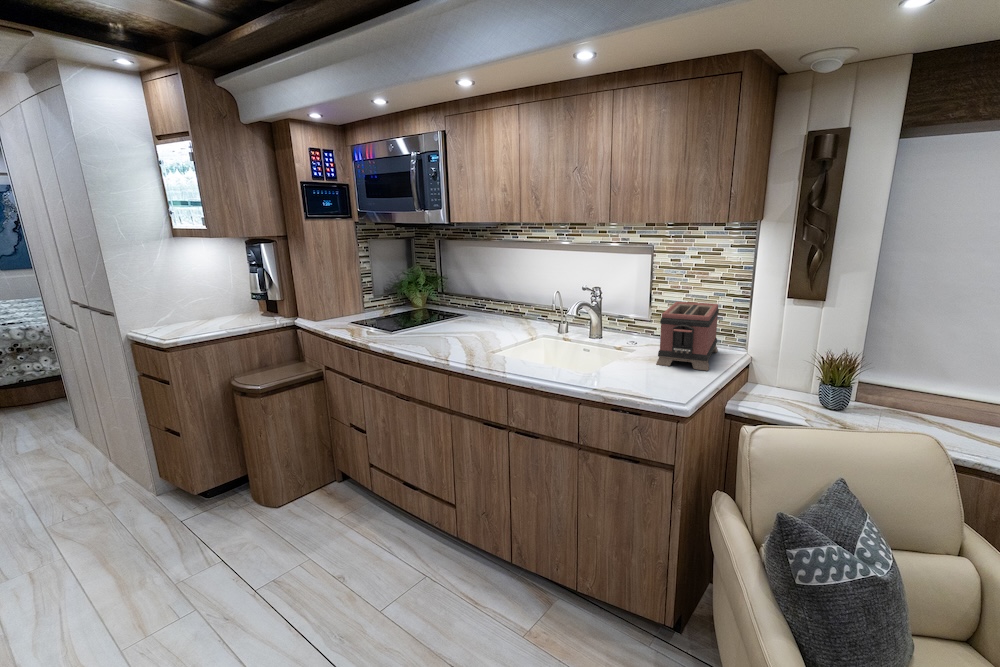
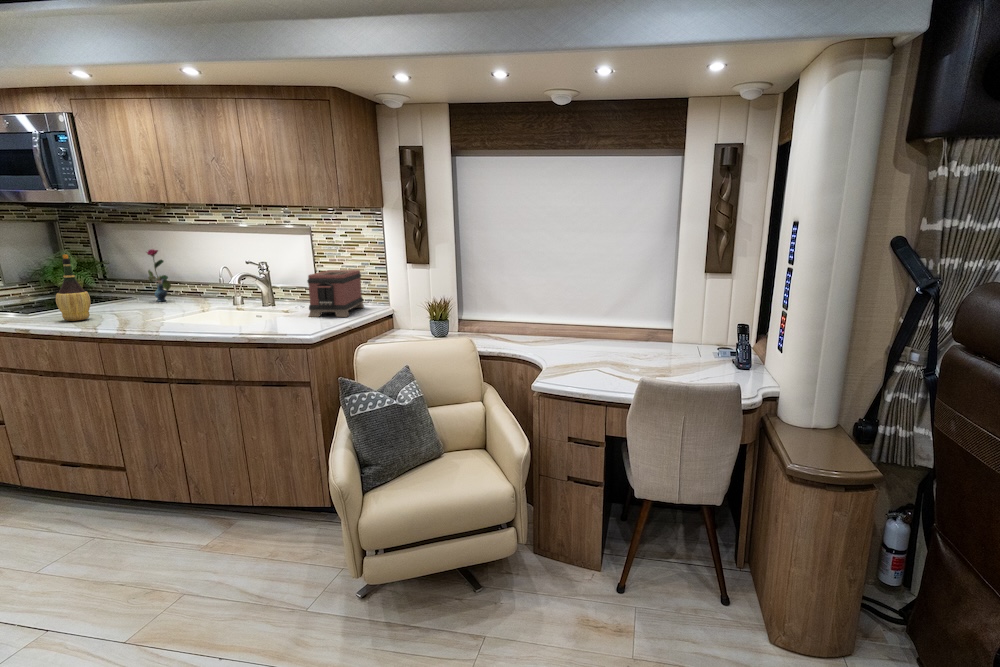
vase: none [481,269,501,321] -> present [147,249,171,301]
wine bottle: none [414,282,440,347] -> present [56,254,91,321]

